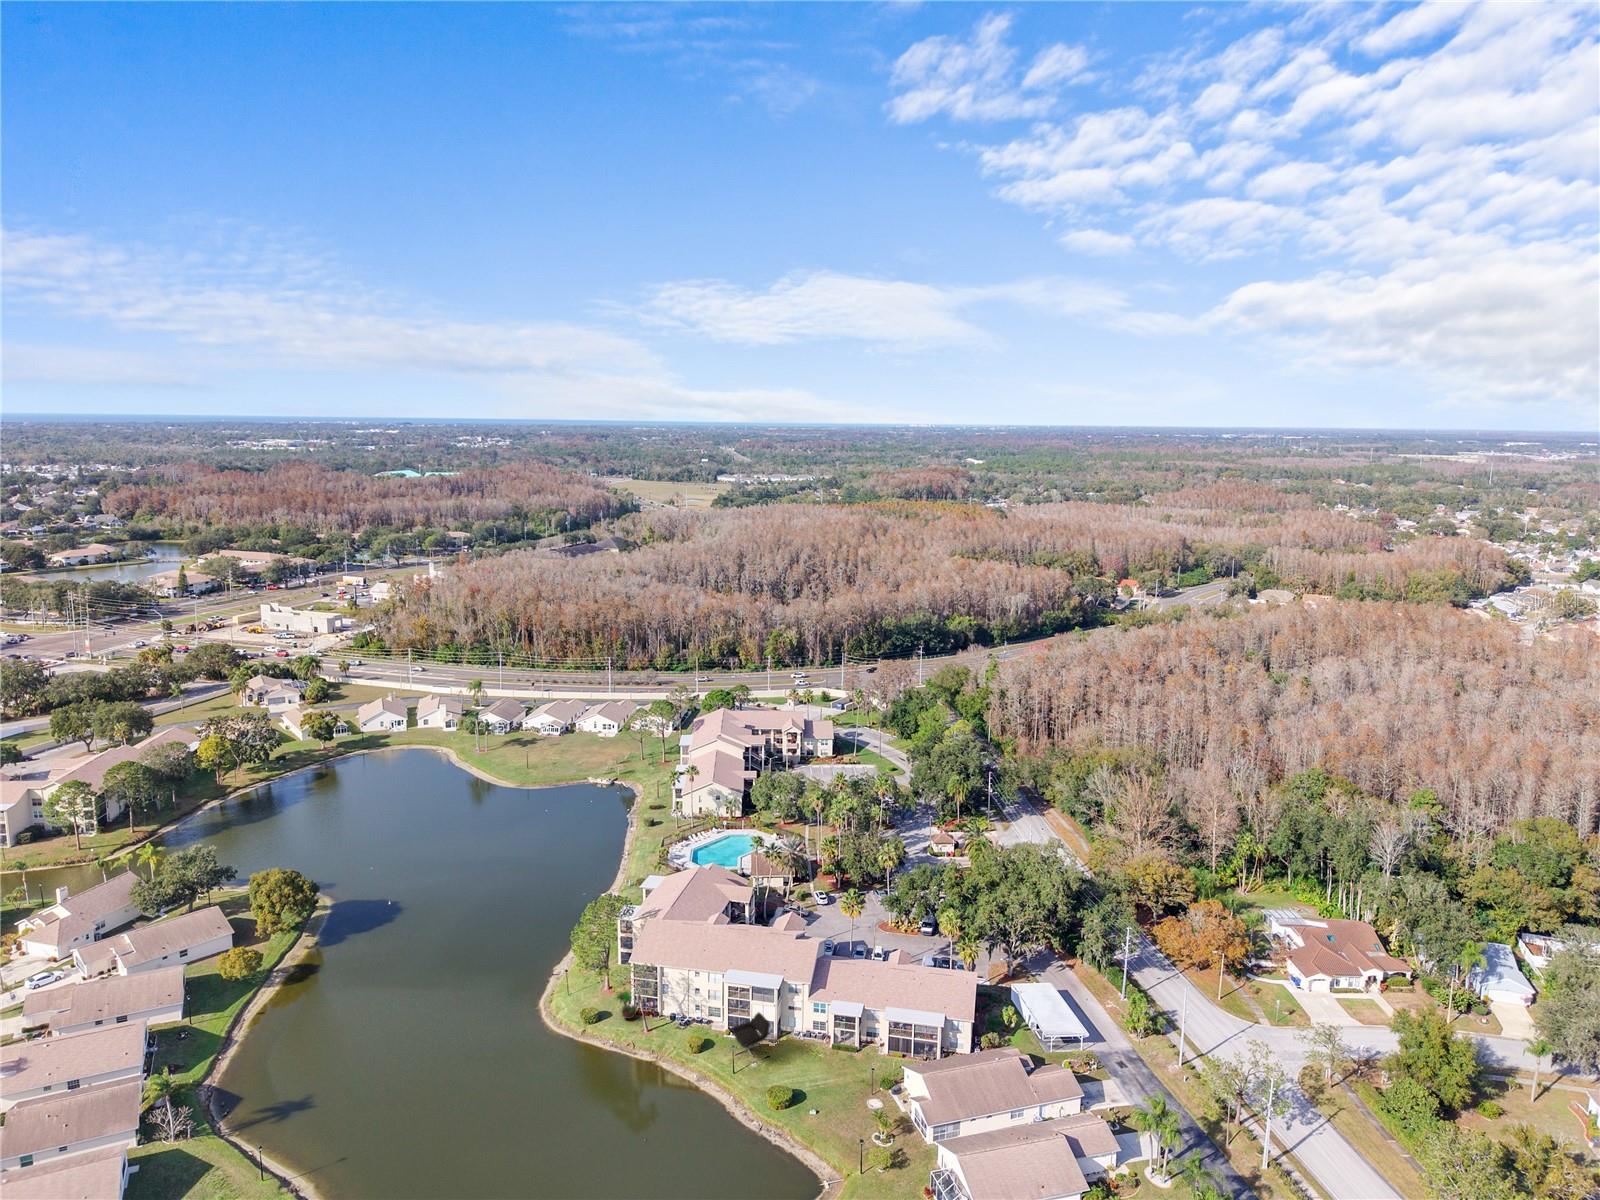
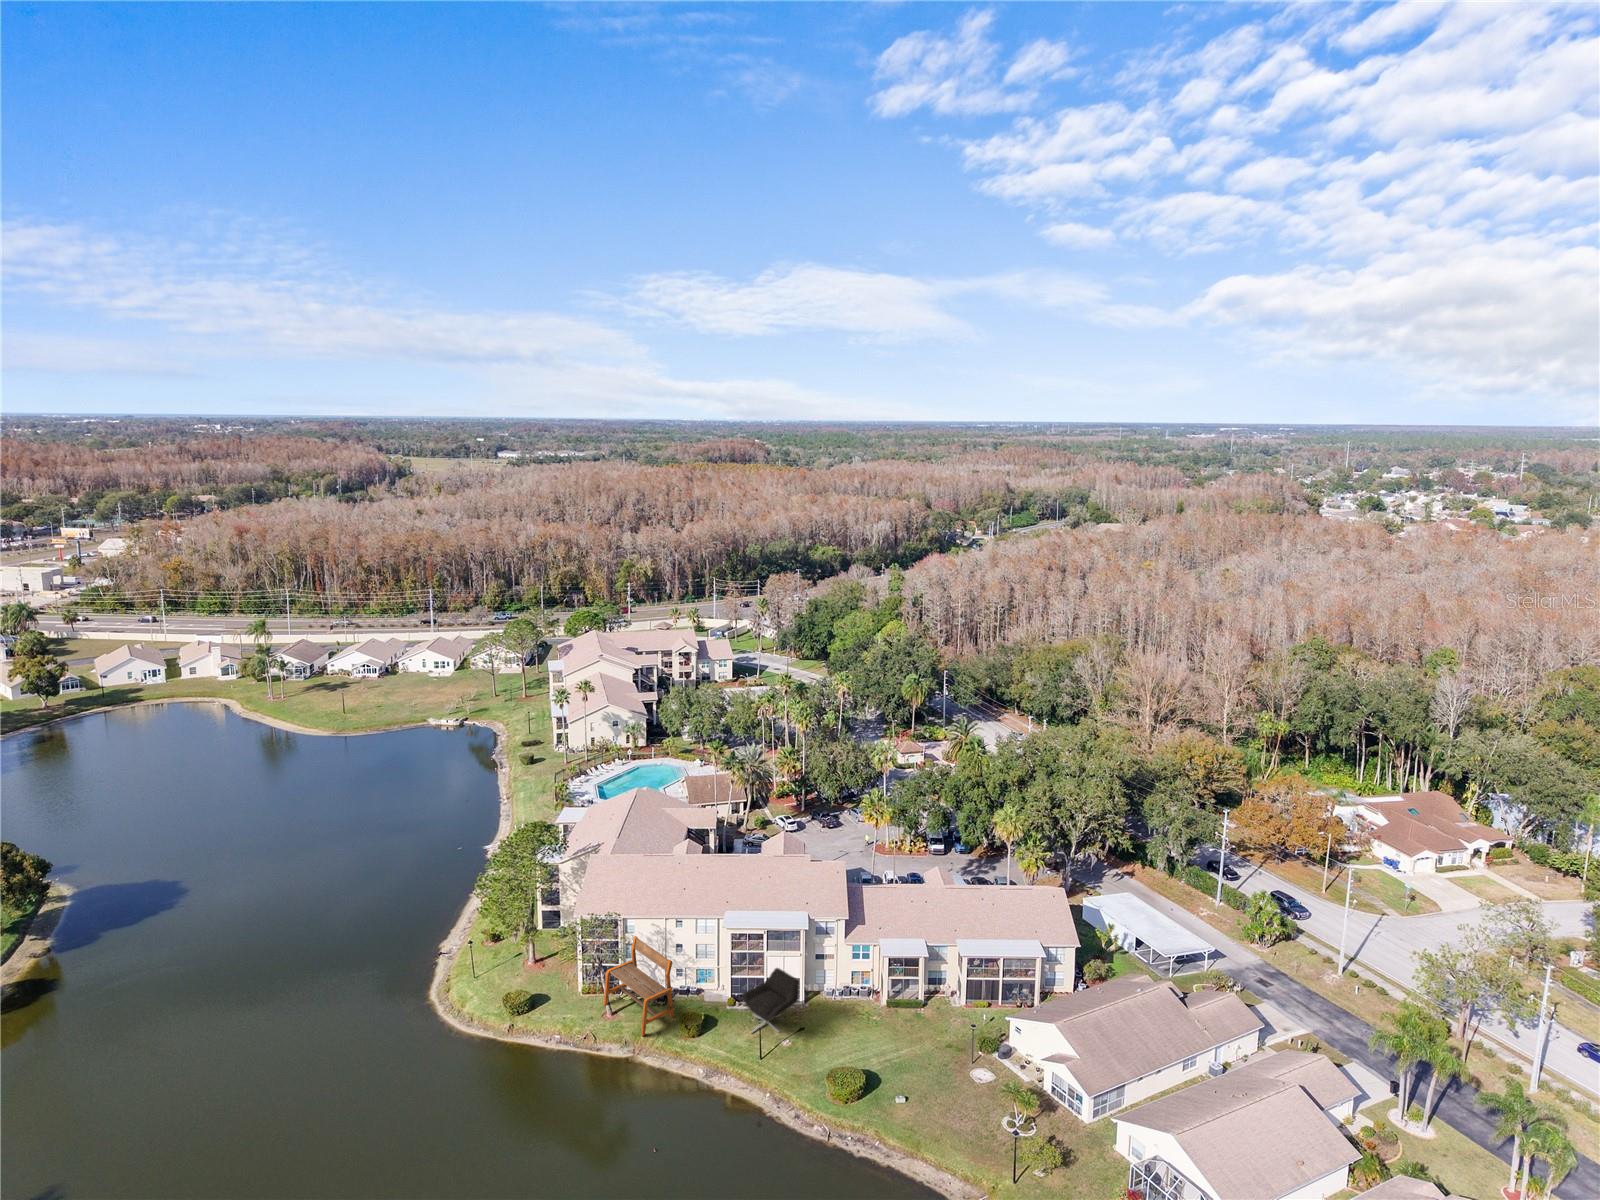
bench: none [647,979,689,1047] -> present [604,936,674,1036]
potted tree: present [617,991,637,1019] -> none [552,955,586,1003]

